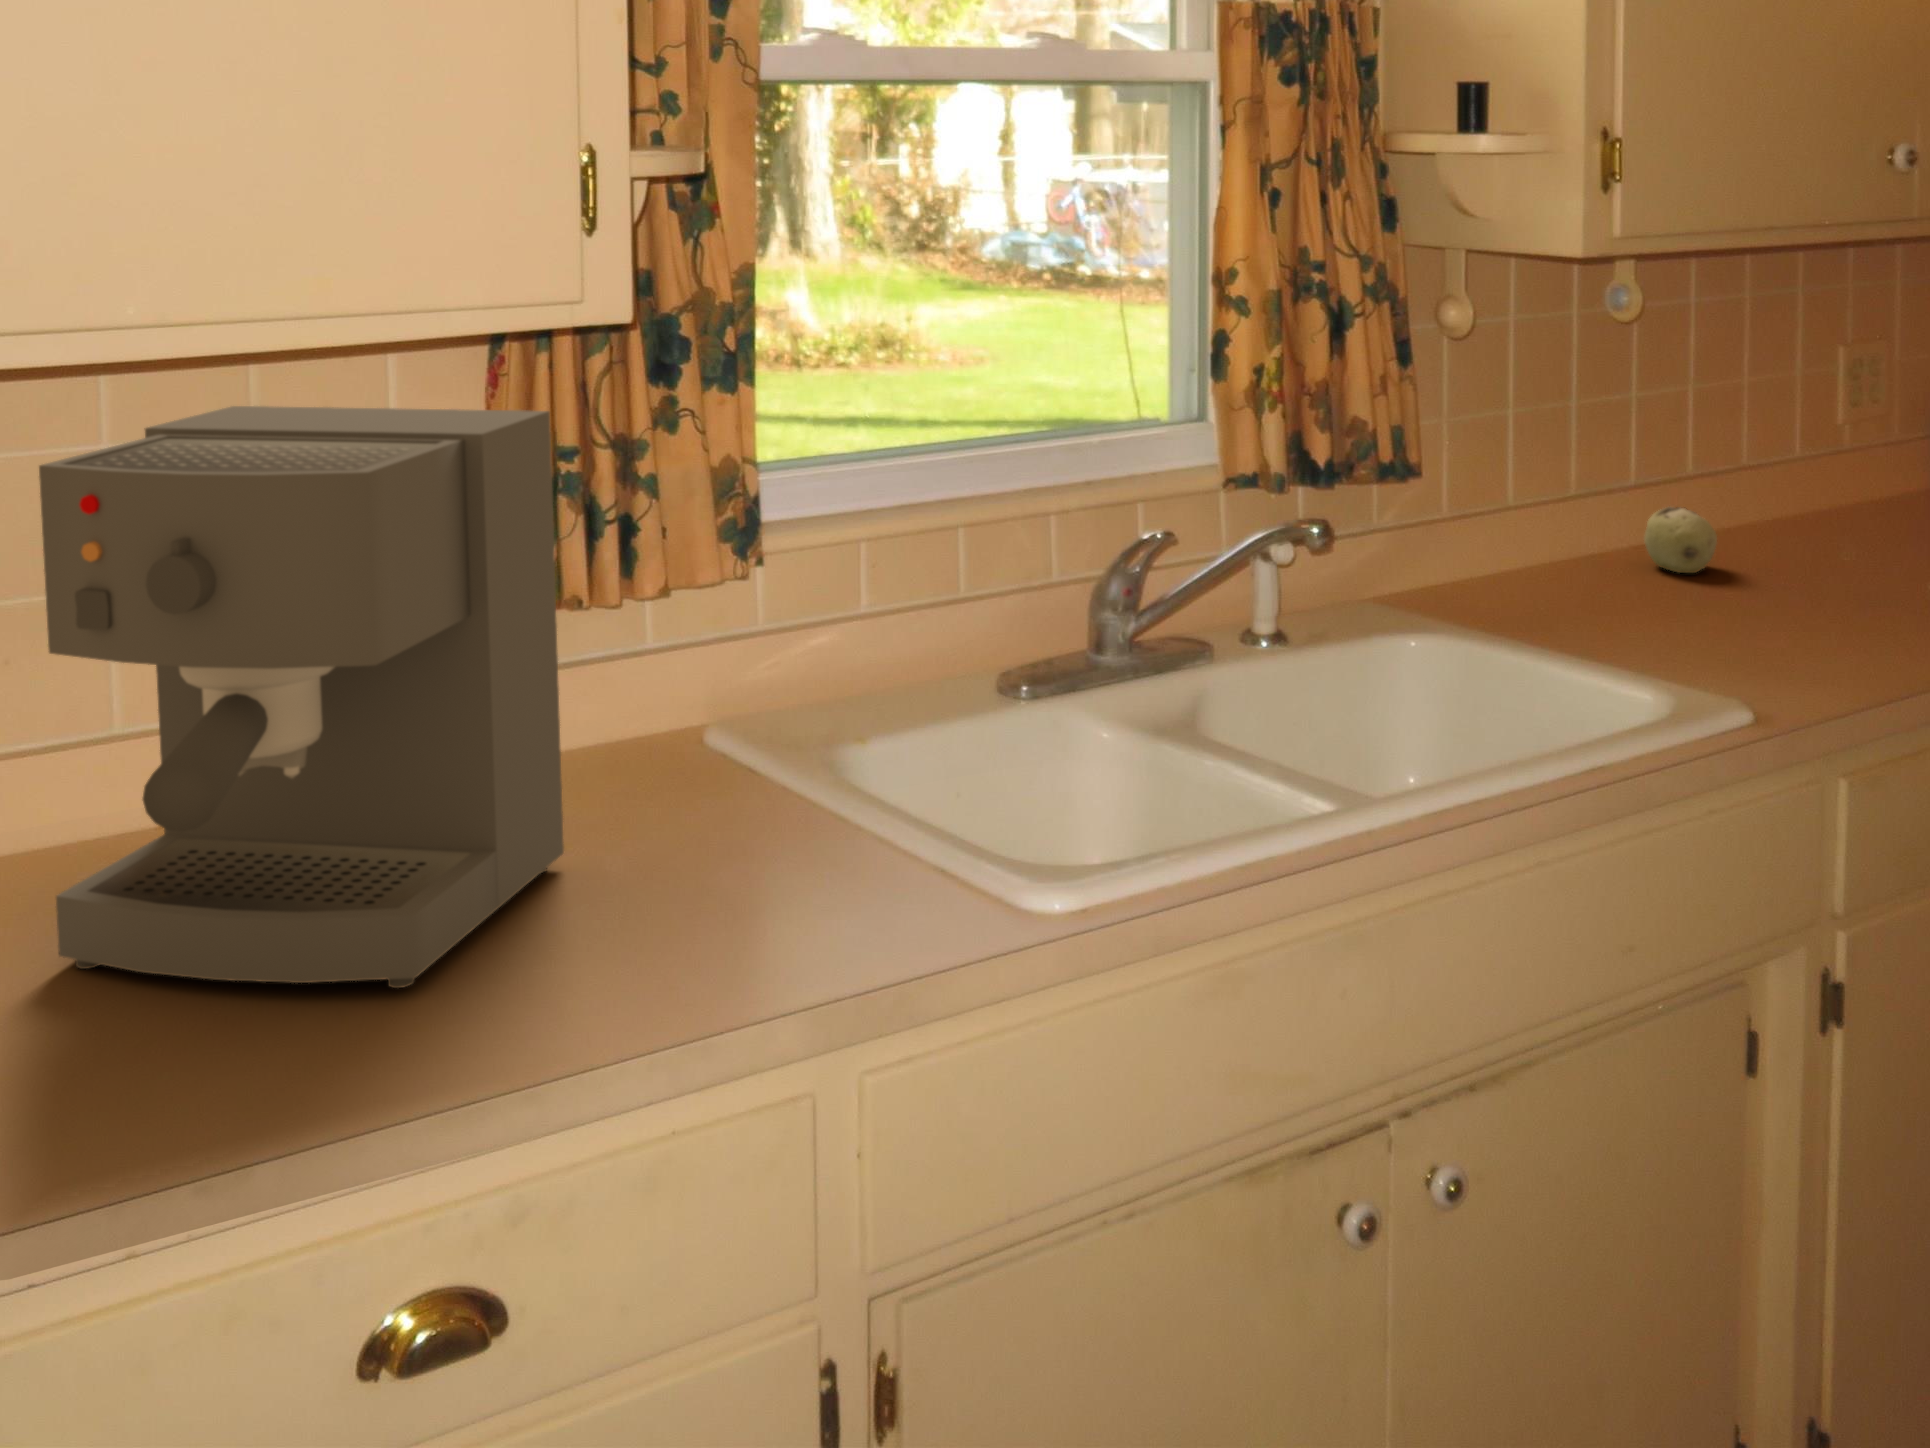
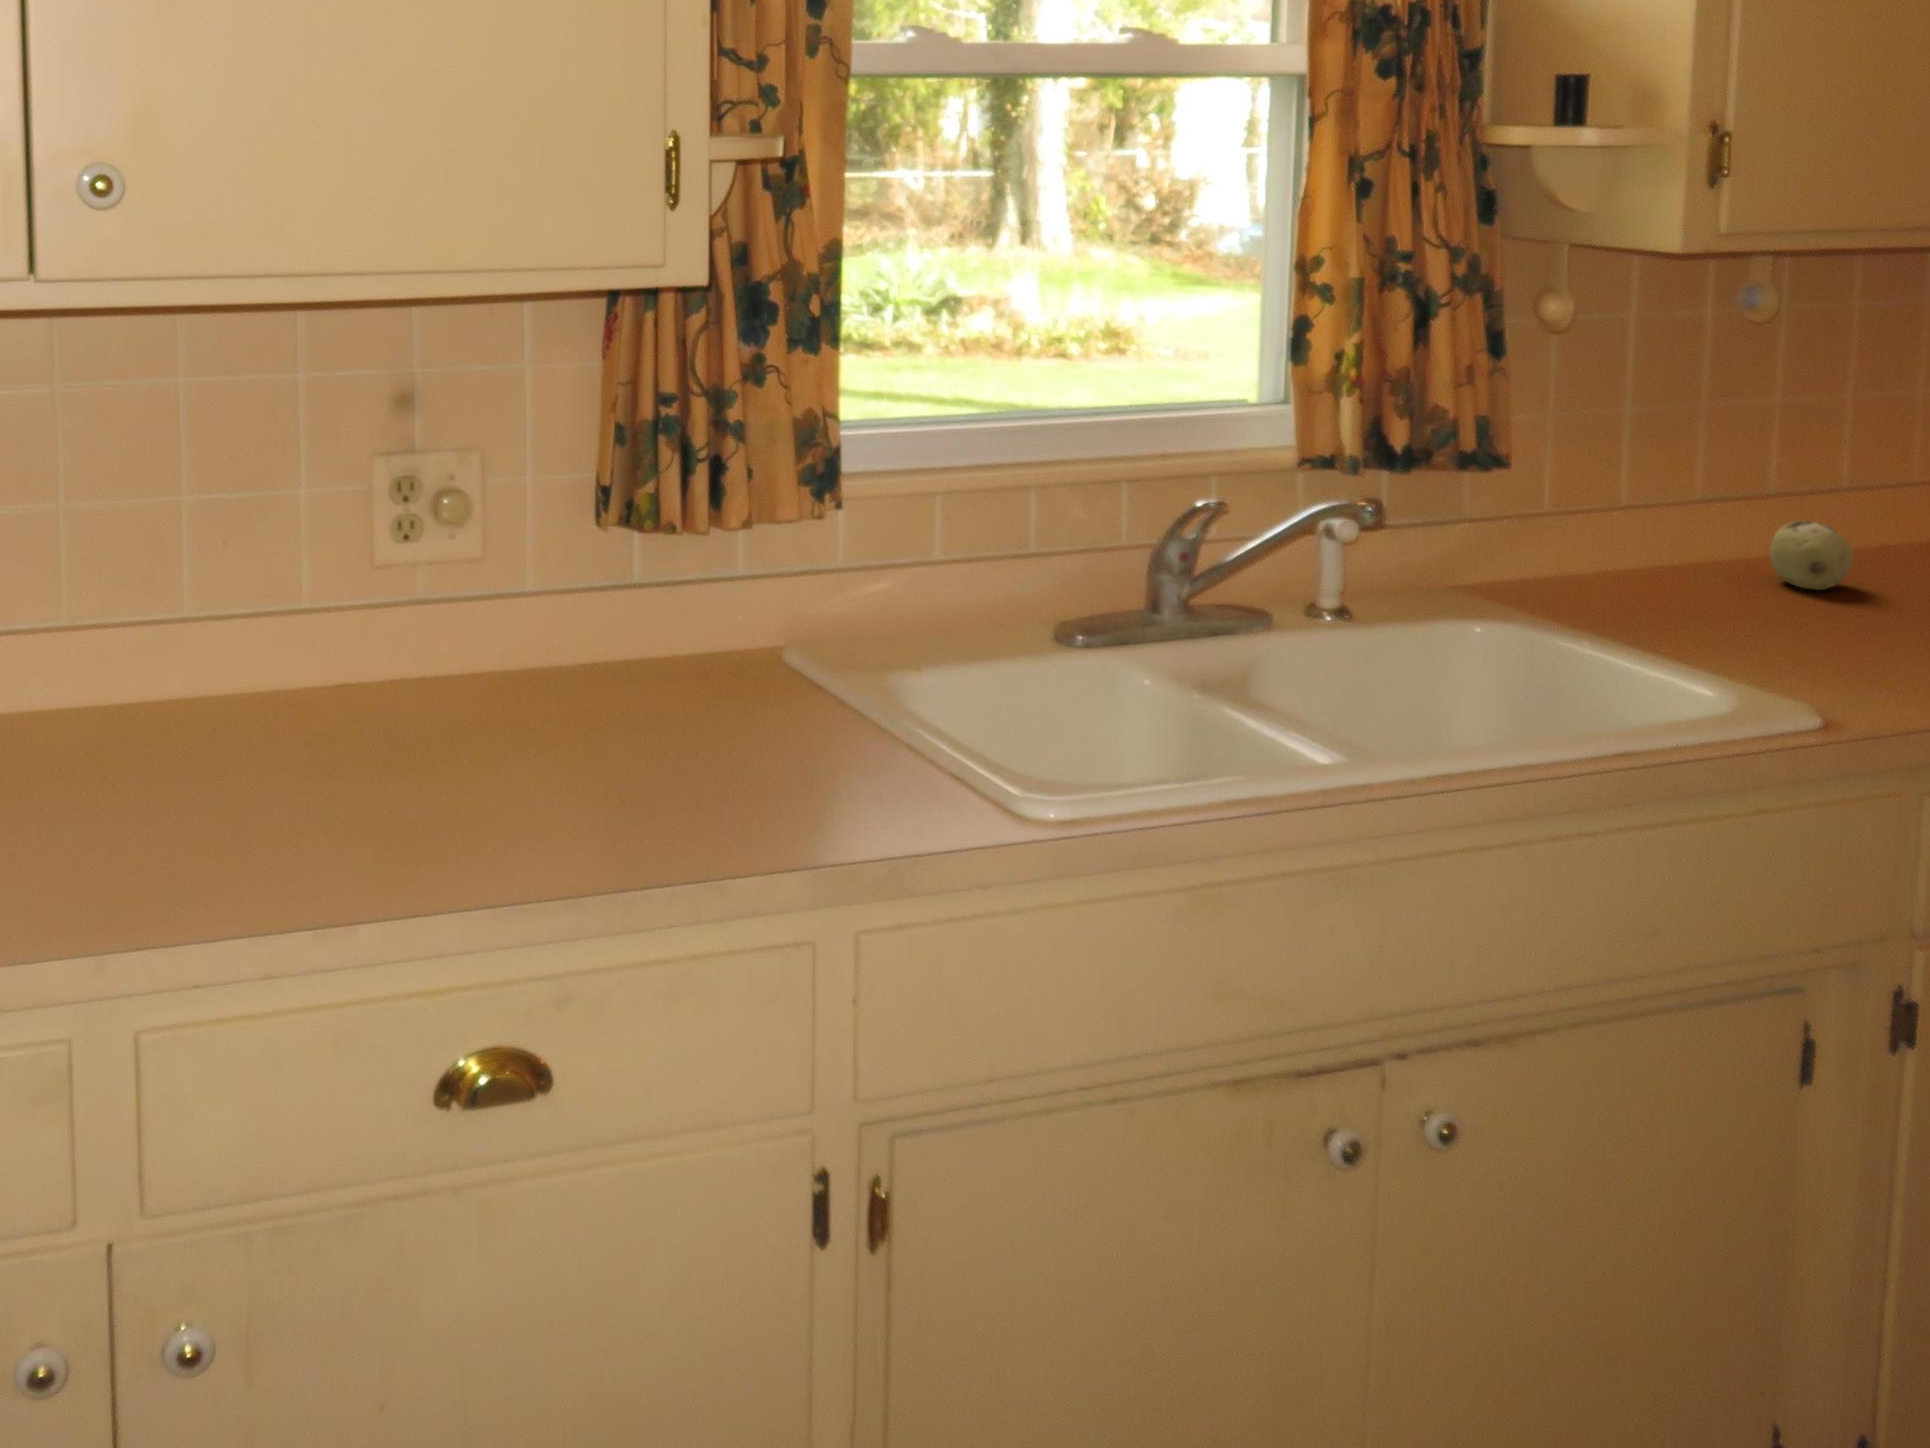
coffee maker: present [39,406,564,988] -> none [244,345,644,816]

